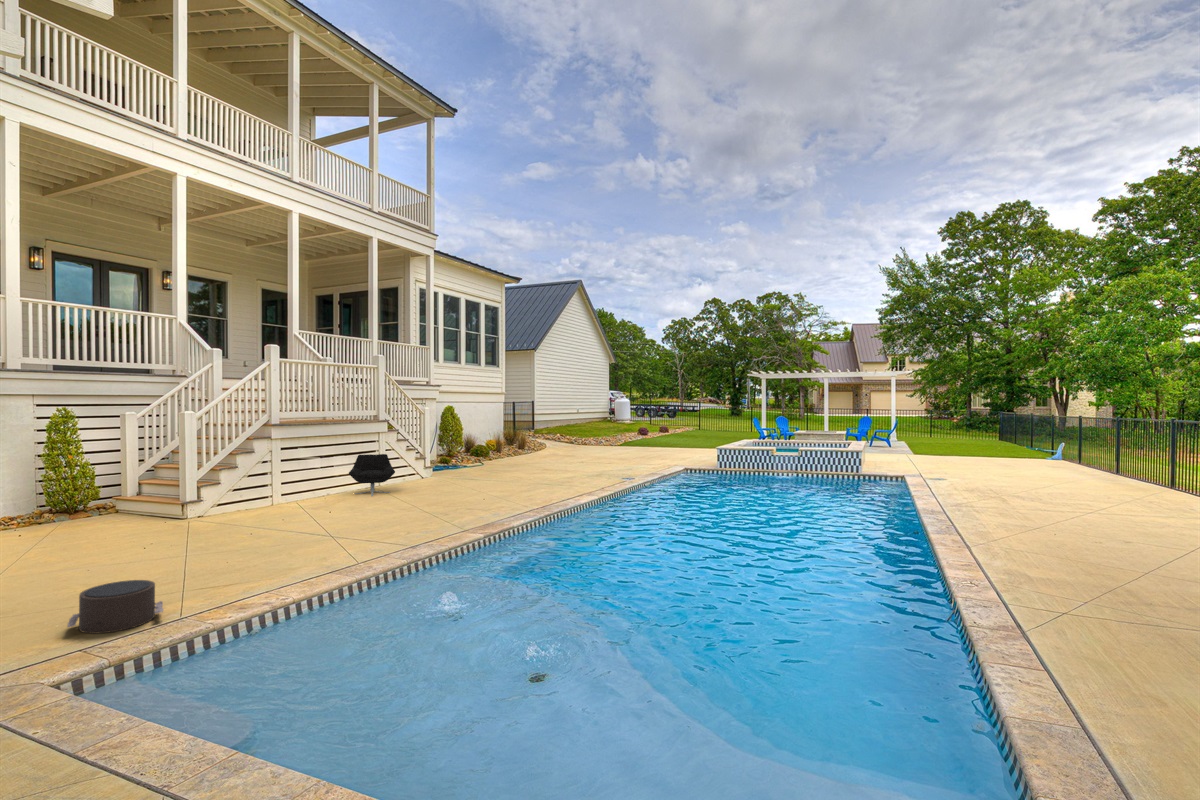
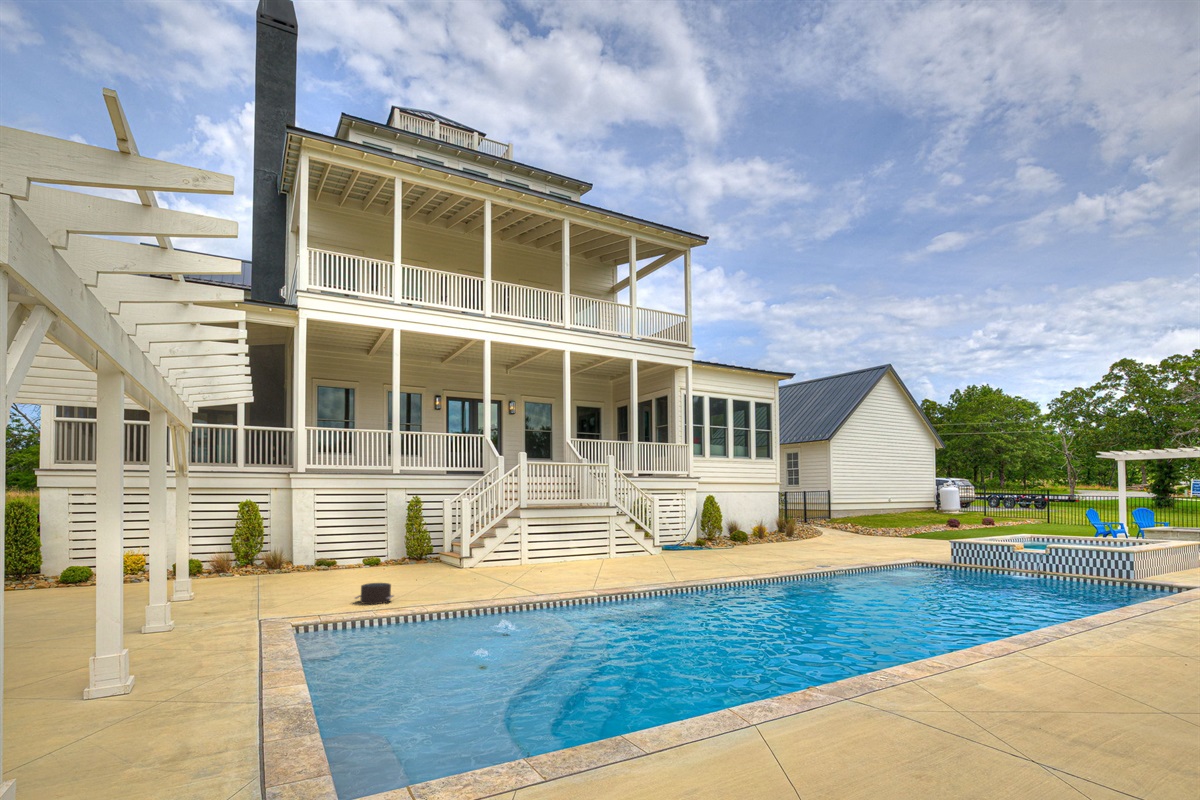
lounge chair: present [349,454,395,496] -> none [573,533,609,564]

